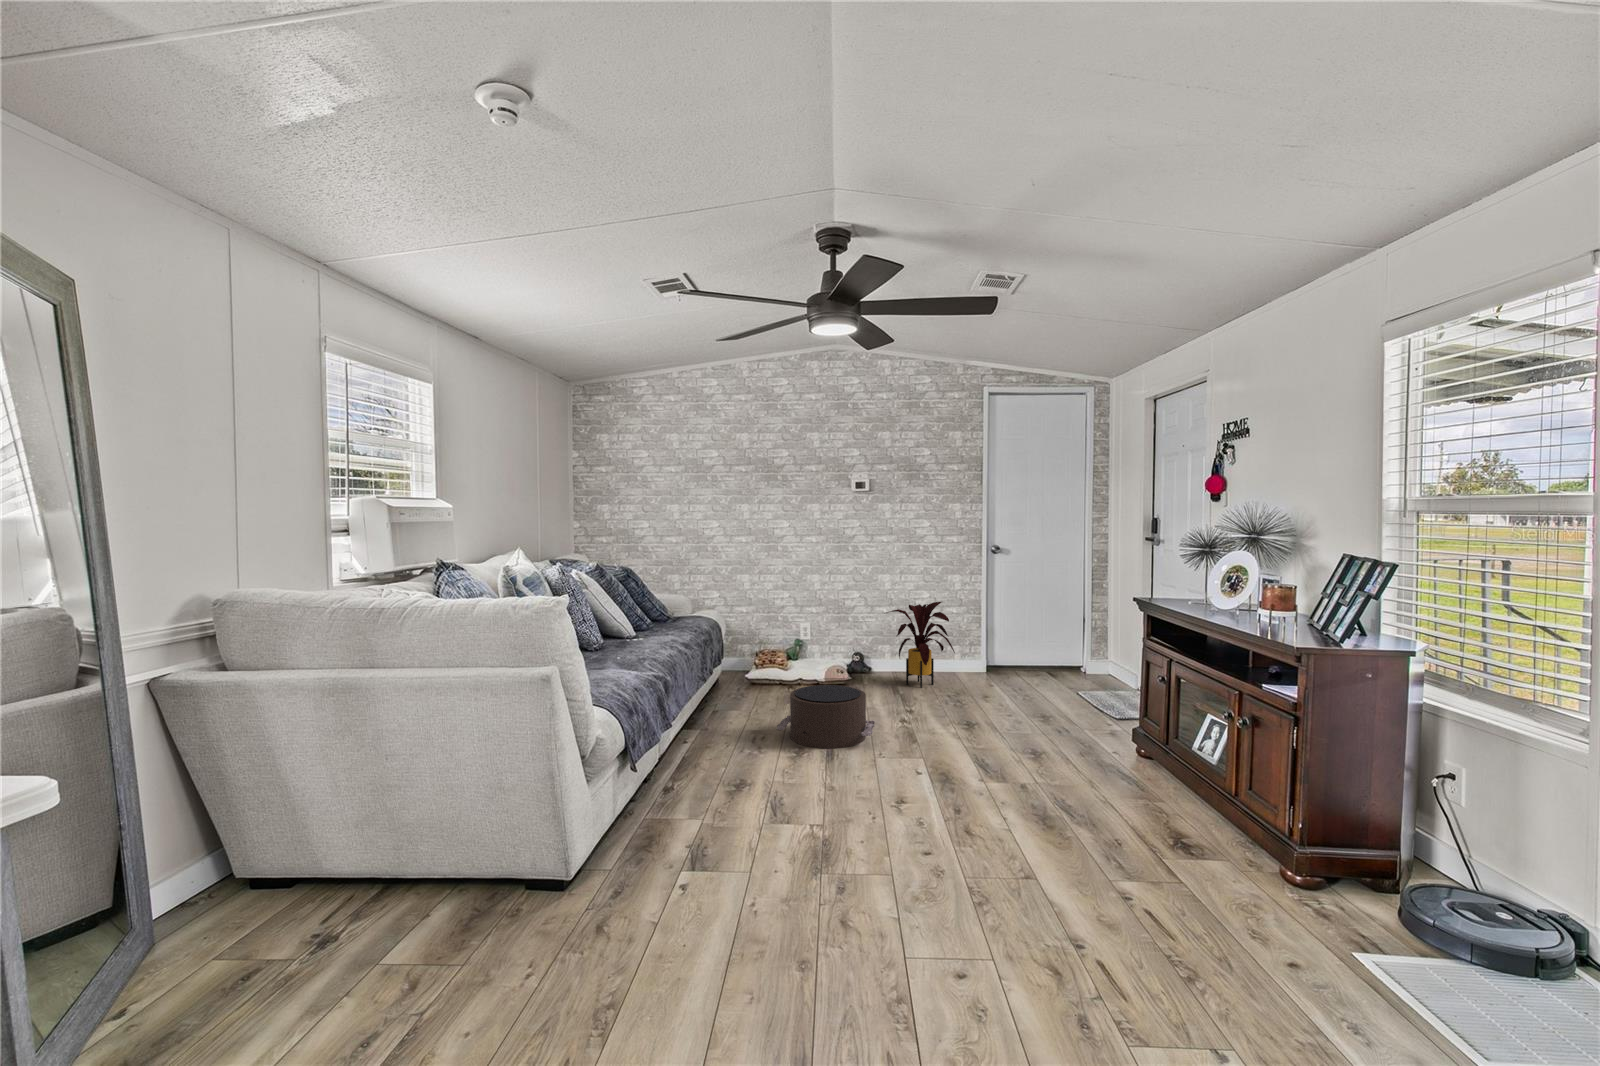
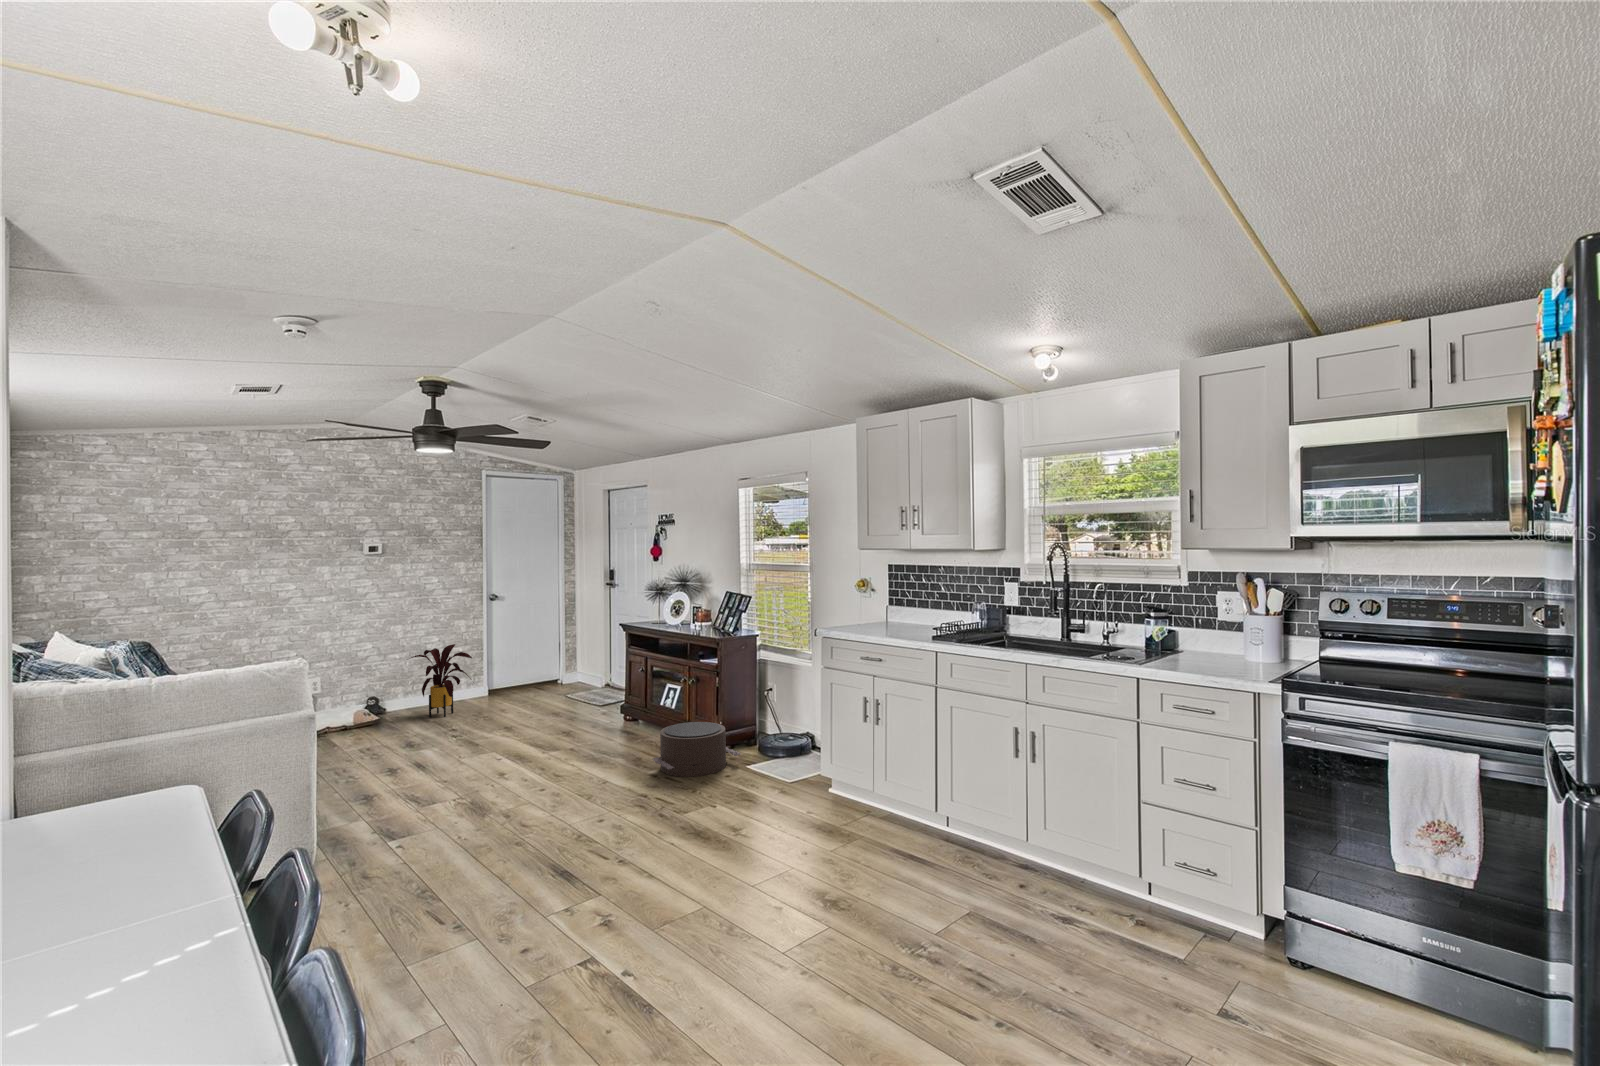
pouf: present [776,685,875,748] -> present [653,722,741,777]

